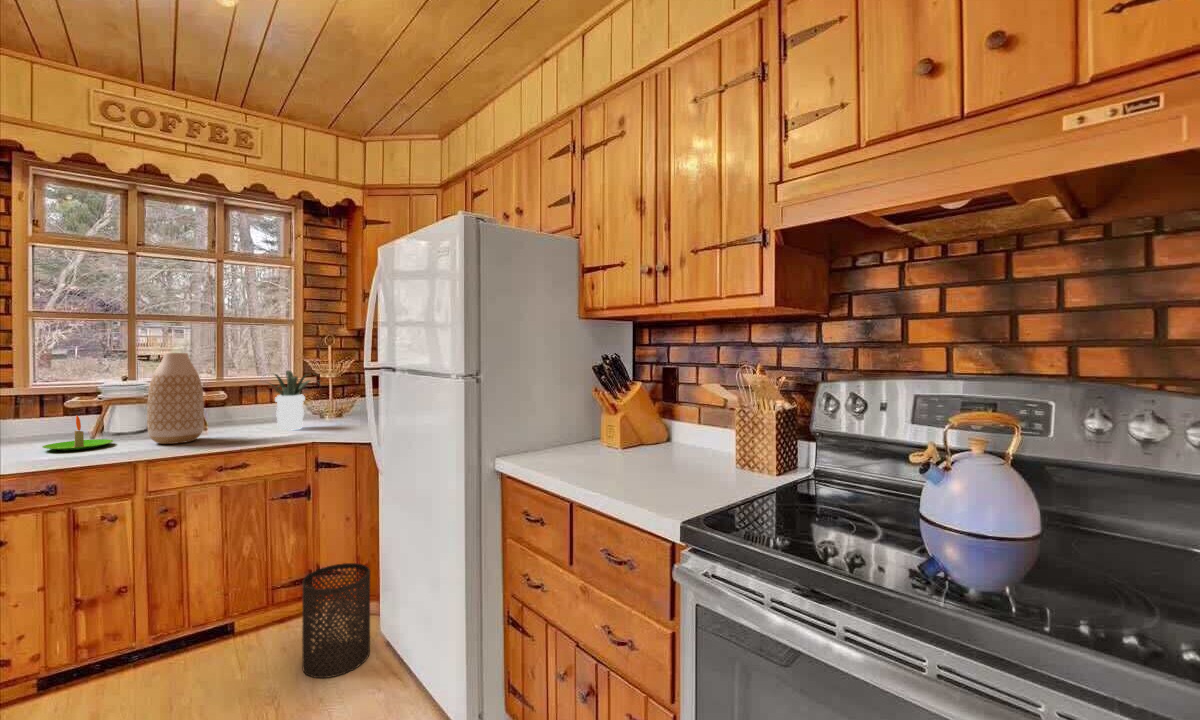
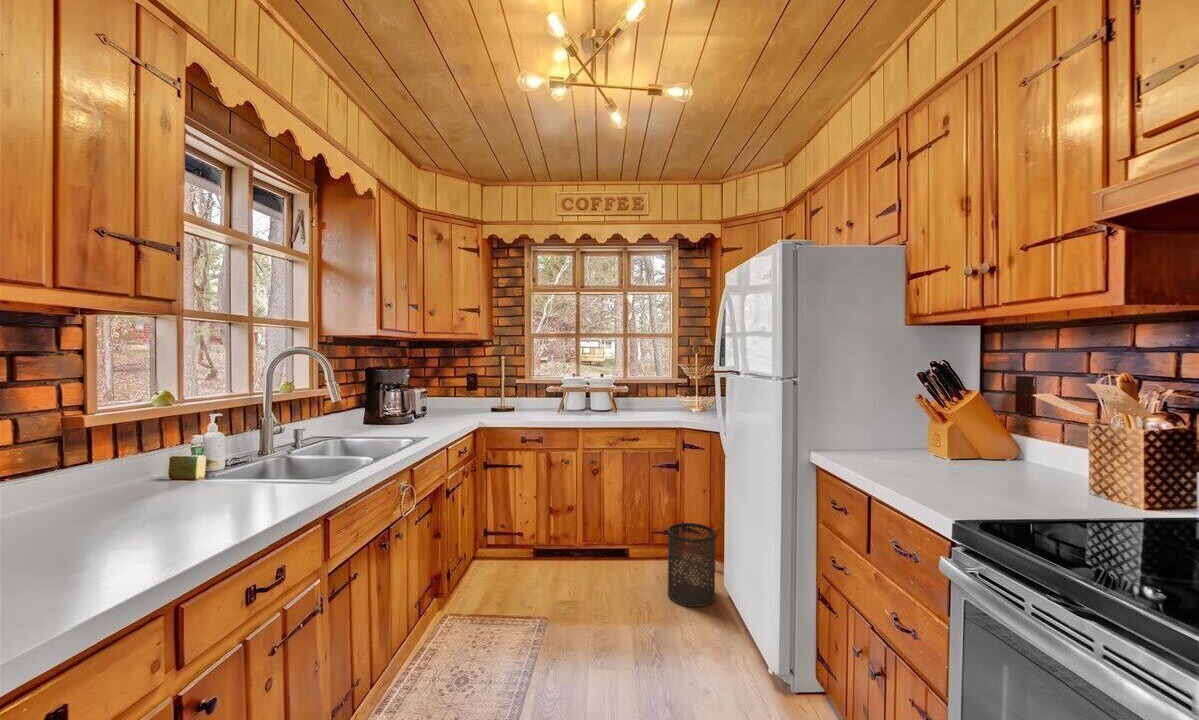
vase: present [147,353,204,444] -> none [585,358,614,418]
potted plant: present [269,371,319,430] -> none [639,372,691,416]
candle: present [43,416,113,451] -> none [539,396,569,417]

